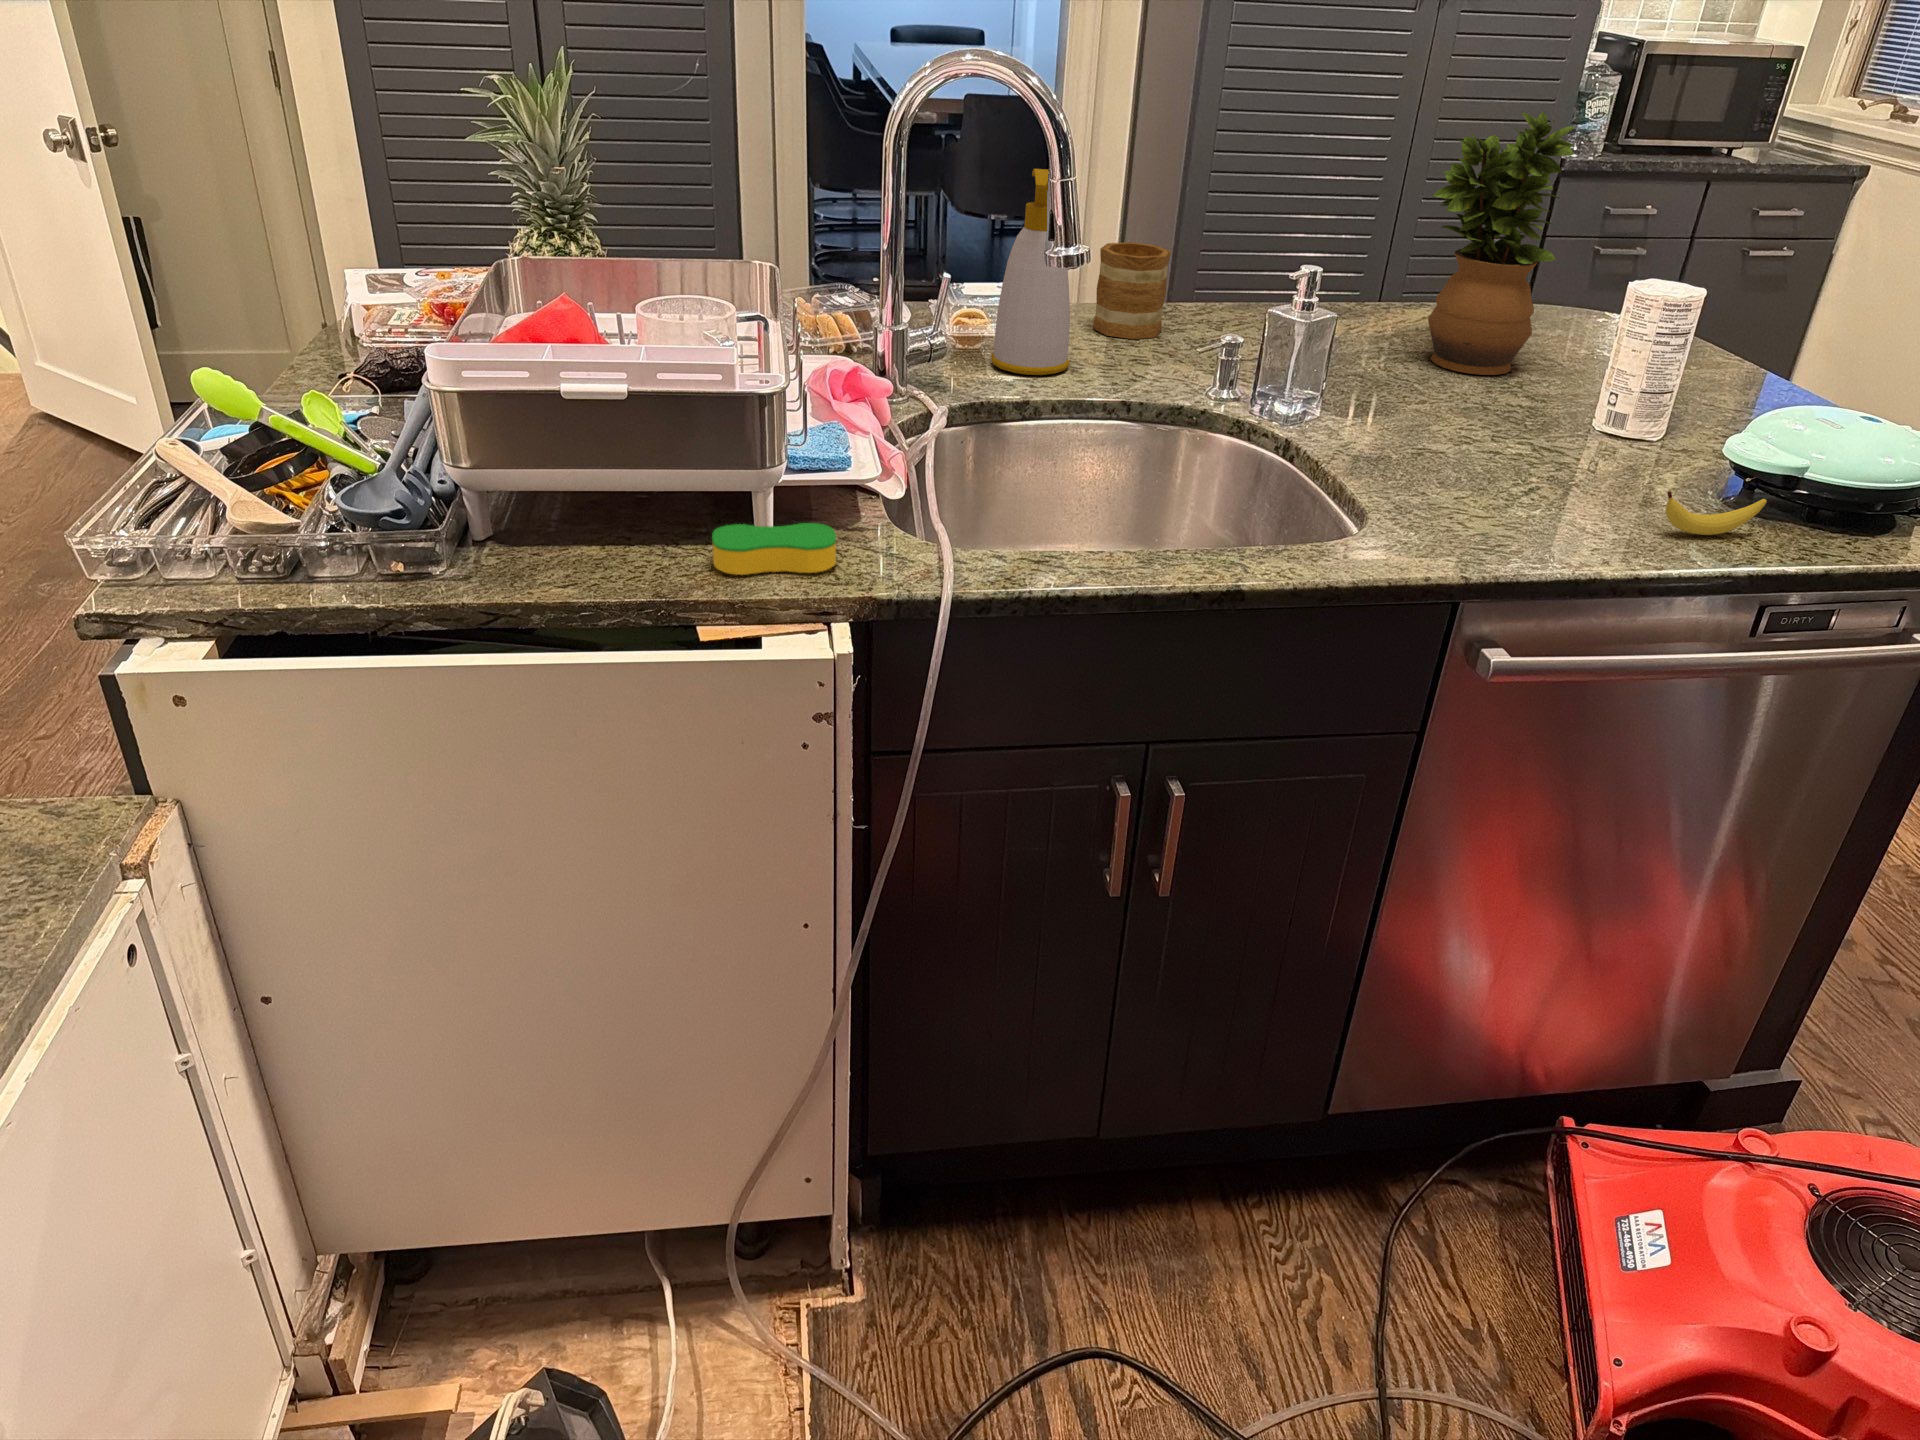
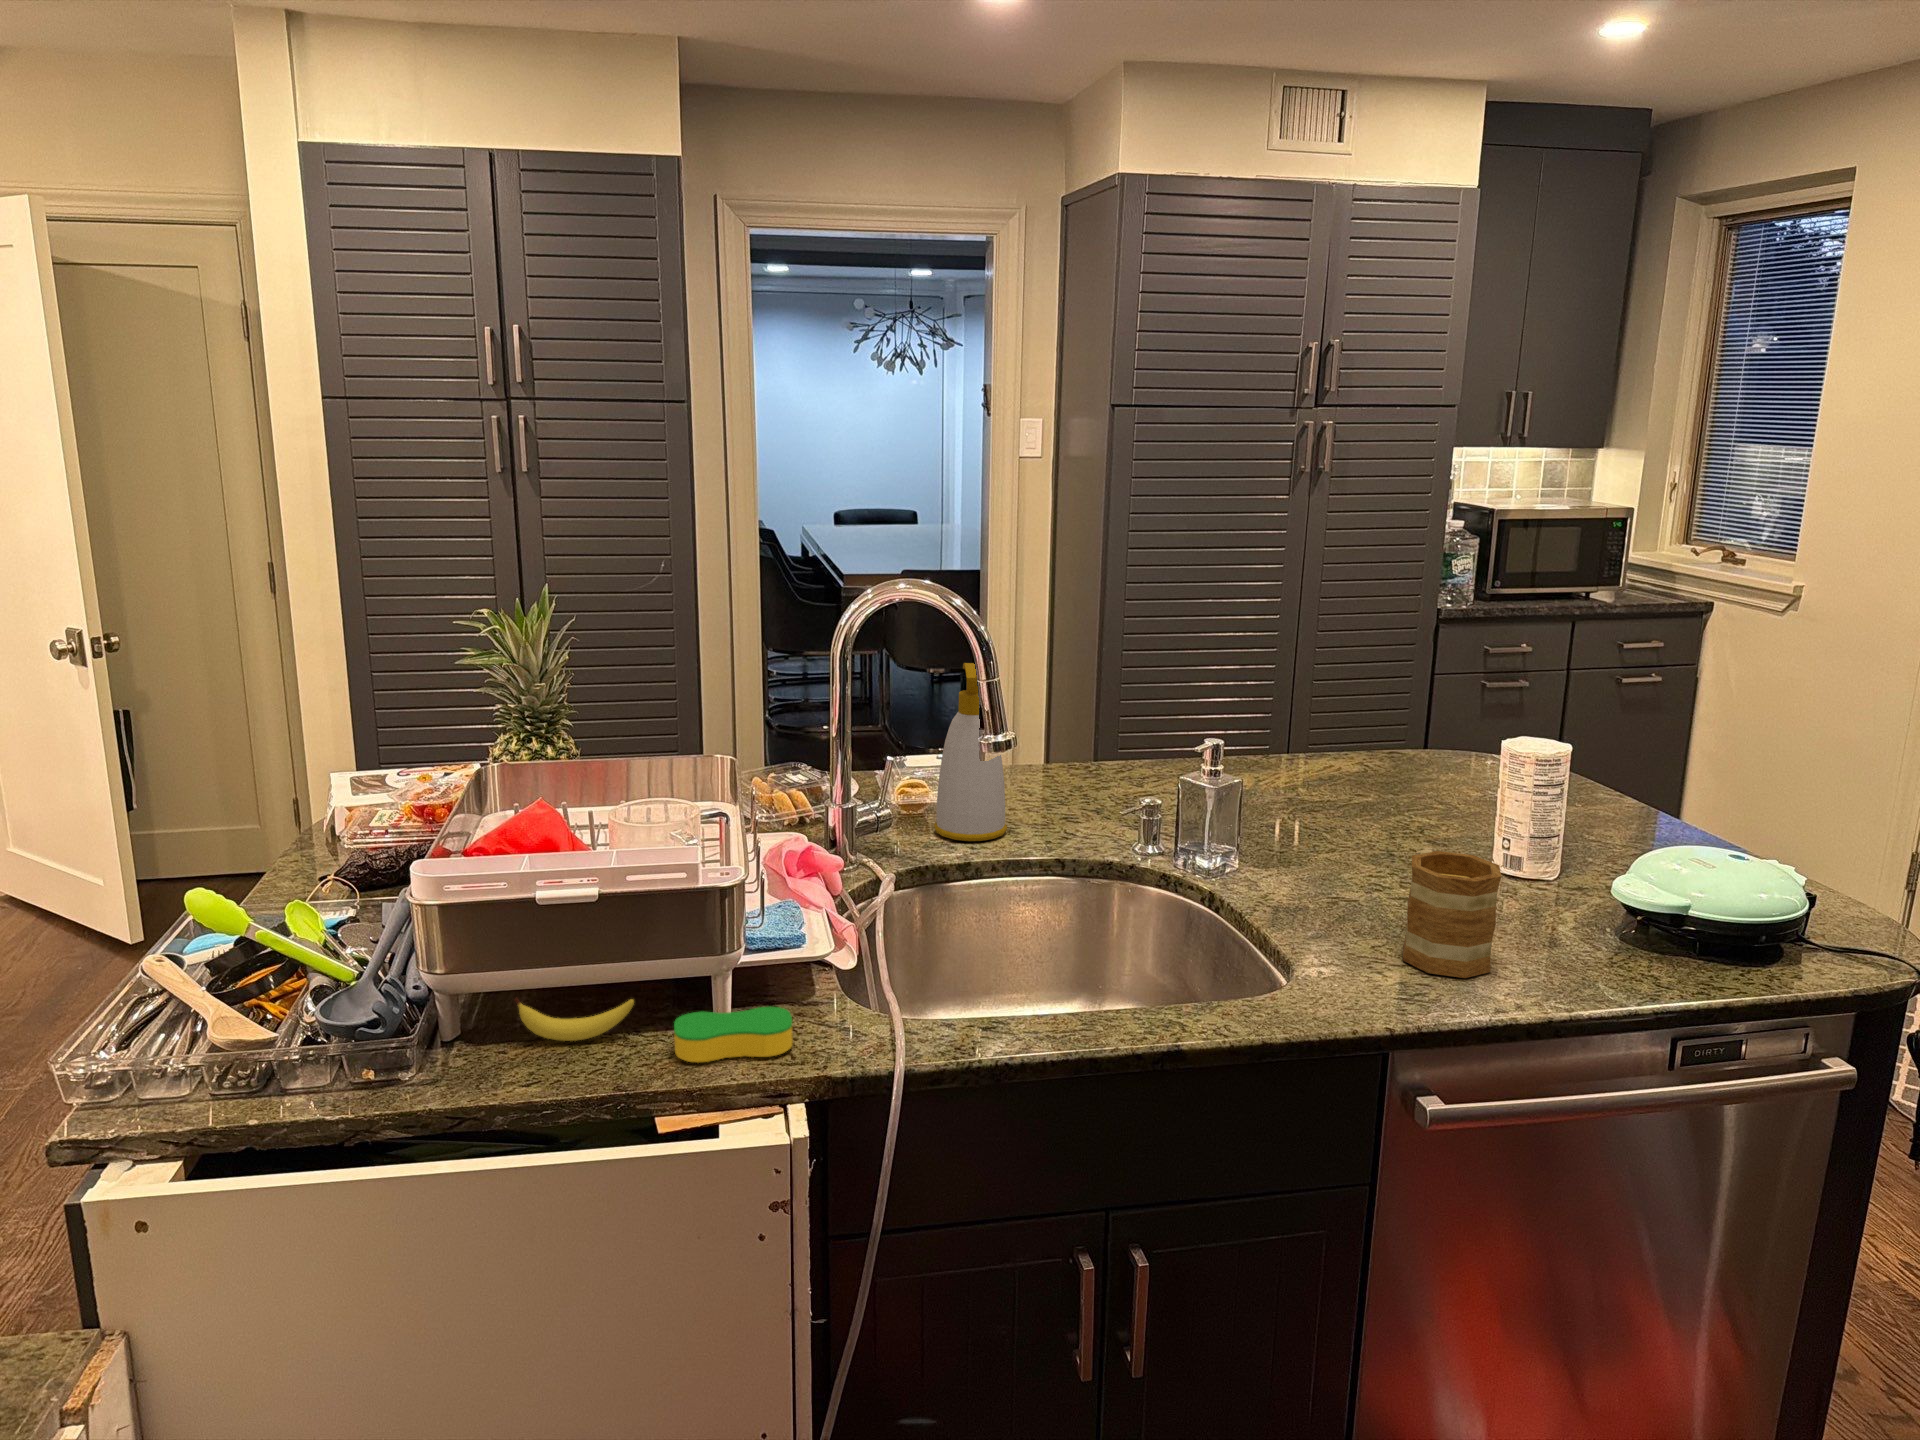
potted plant: present [1428,112,1575,375] -> none [1320,595,1437,820]
mug: present [1093,242,1171,339] -> present [1403,849,1501,978]
banana: present [1666,491,1767,535] -> present [515,998,634,1041]

